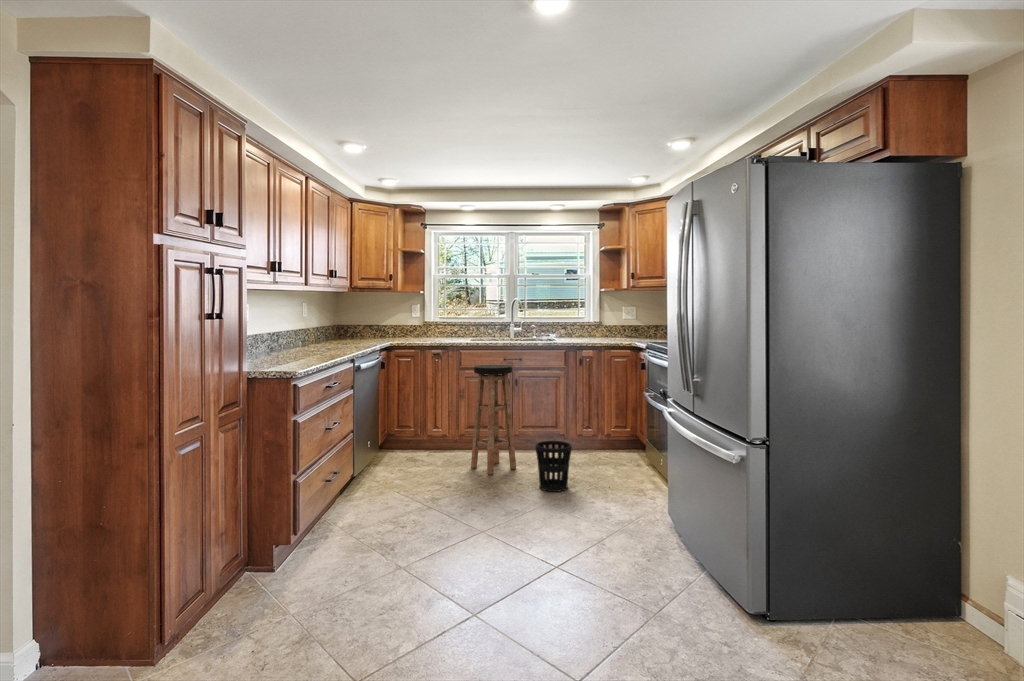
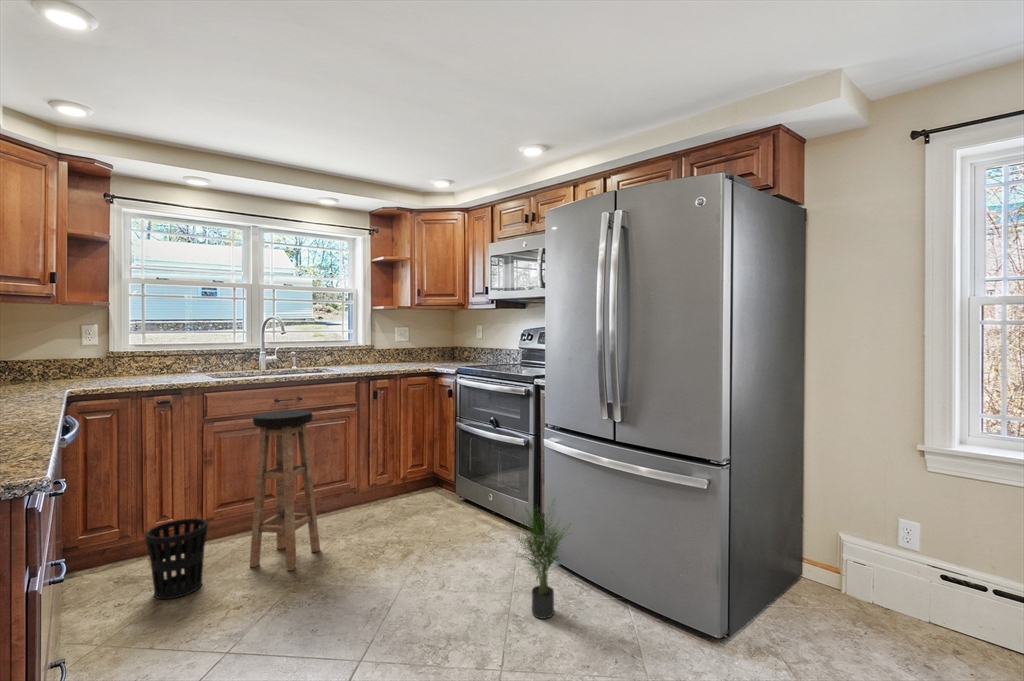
wastebasket: present [535,441,572,492] -> present [146,518,208,599]
potted plant: none [581,448,650,545] -> present [516,509,565,619]

